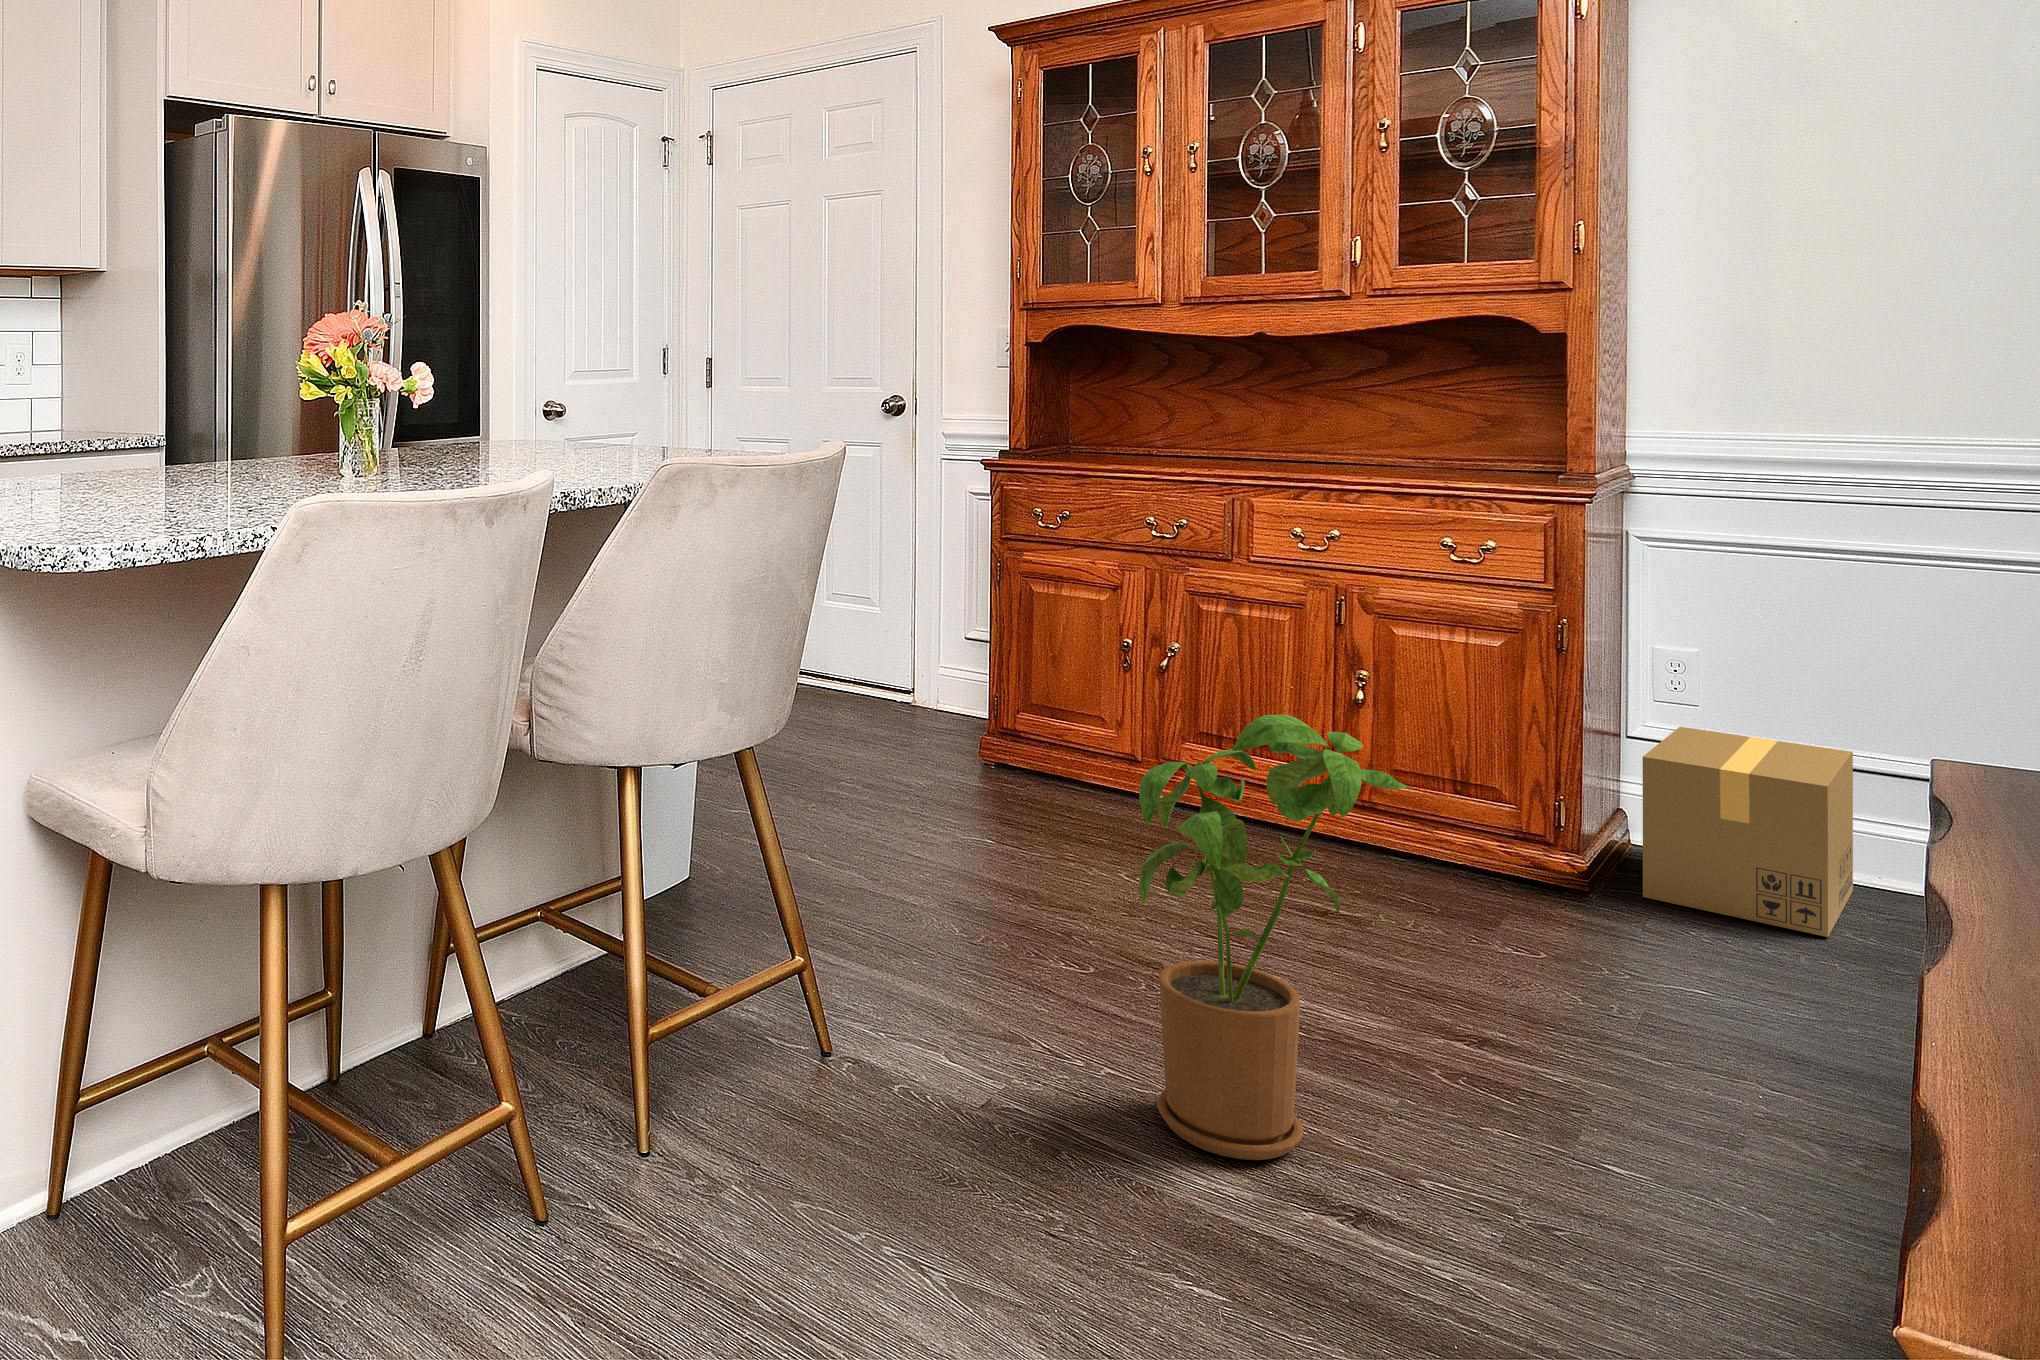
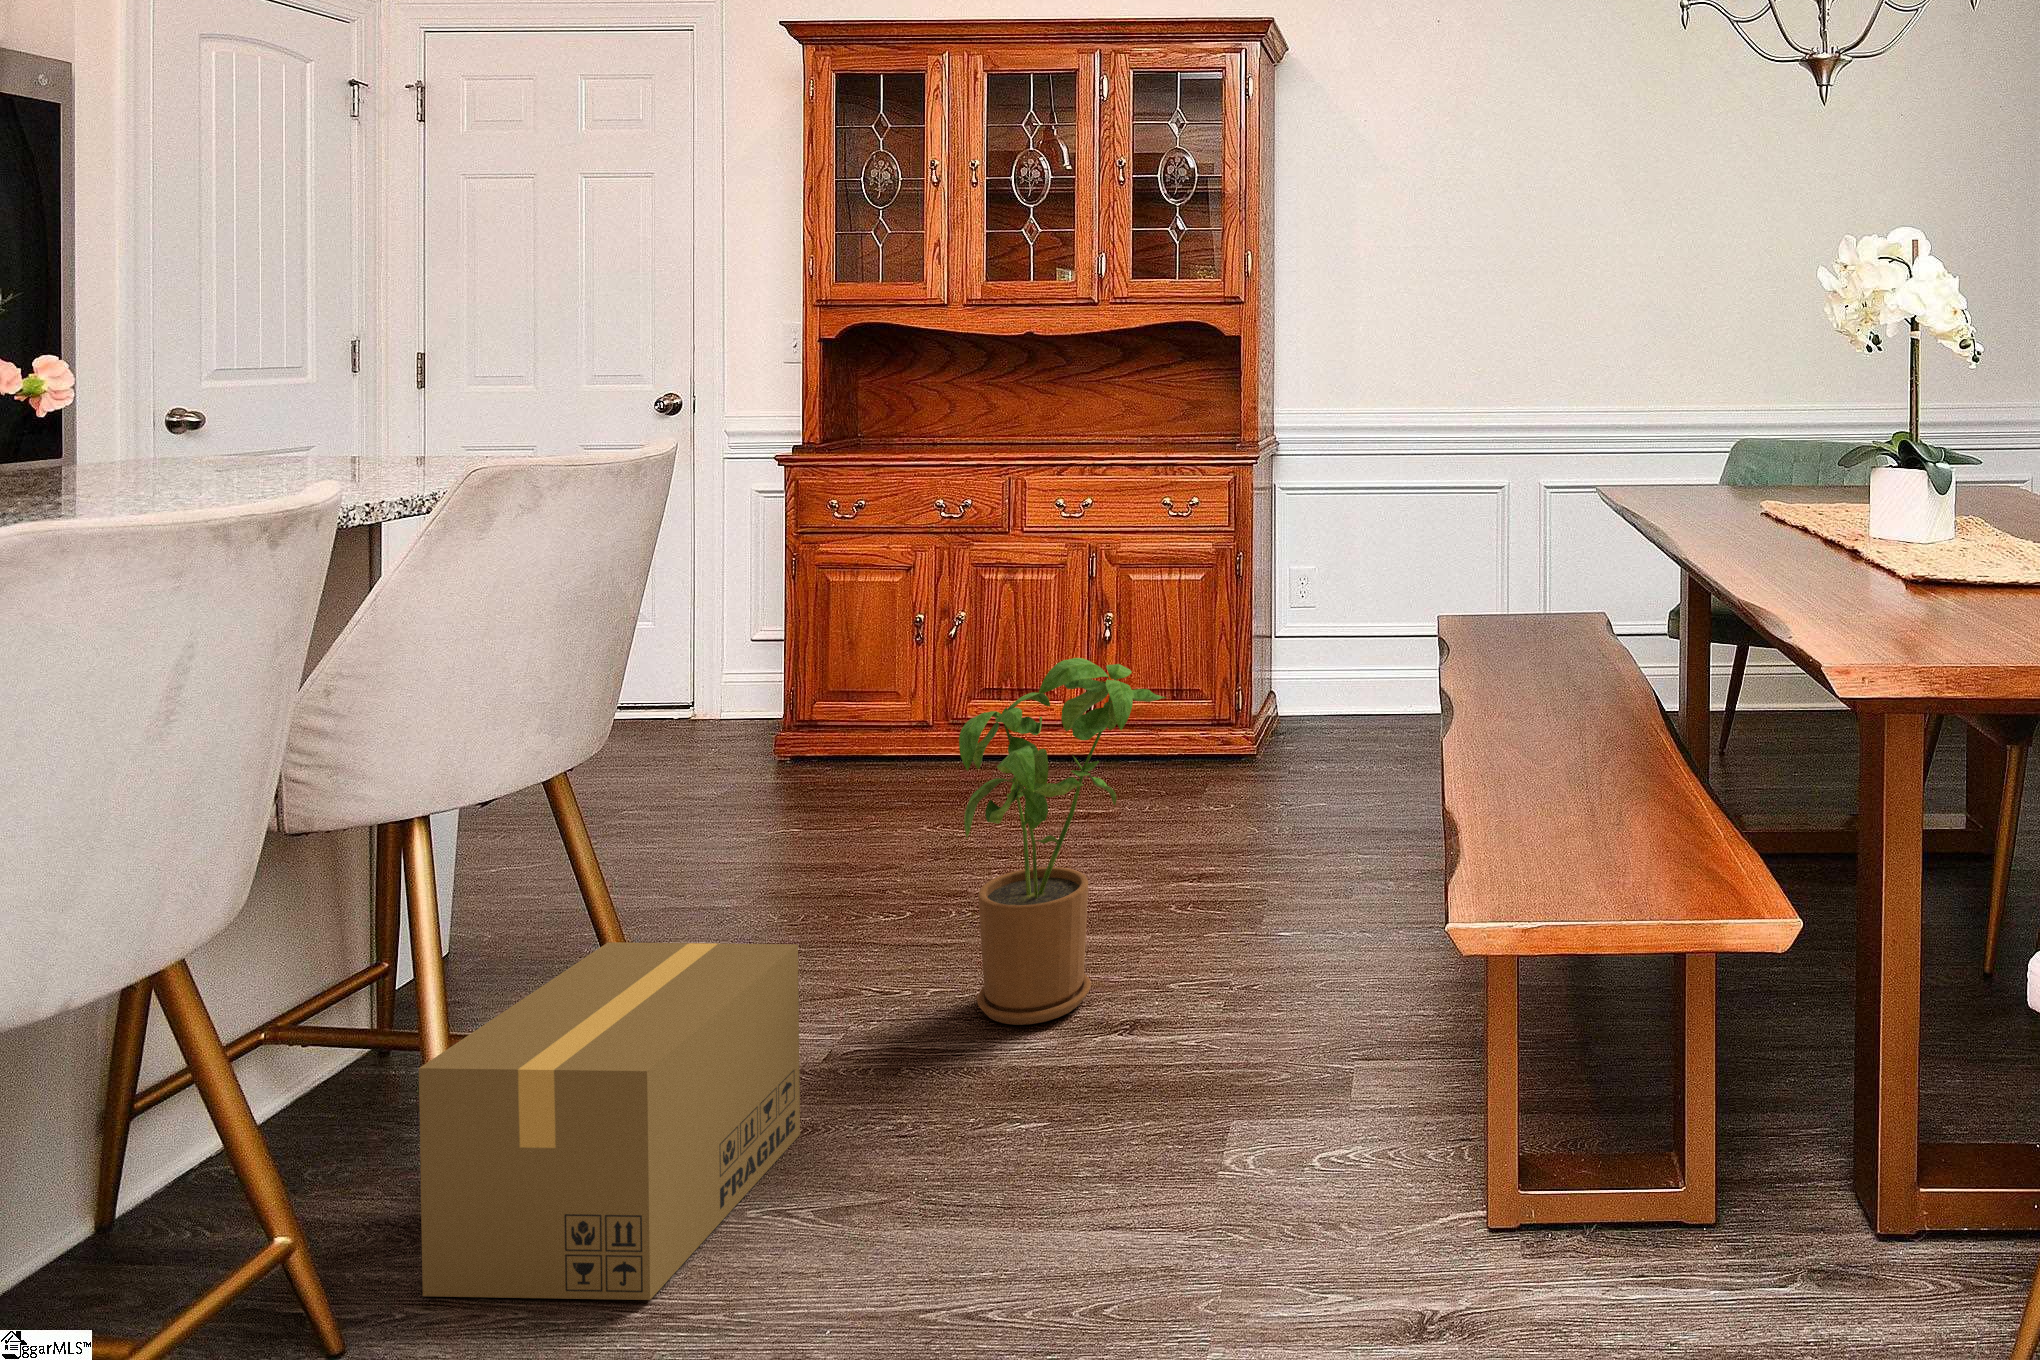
cardboard box: present [1643,727,1853,937] -> present [419,942,800,1300]

